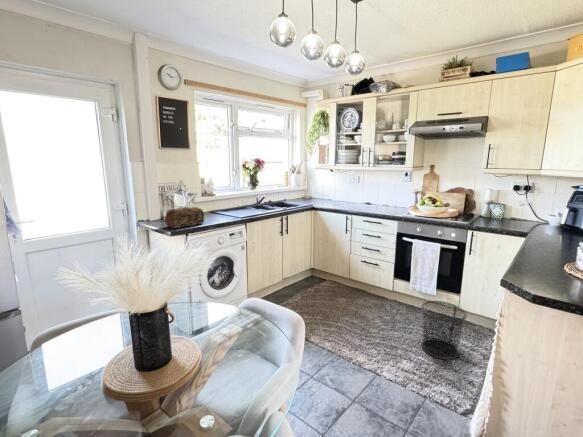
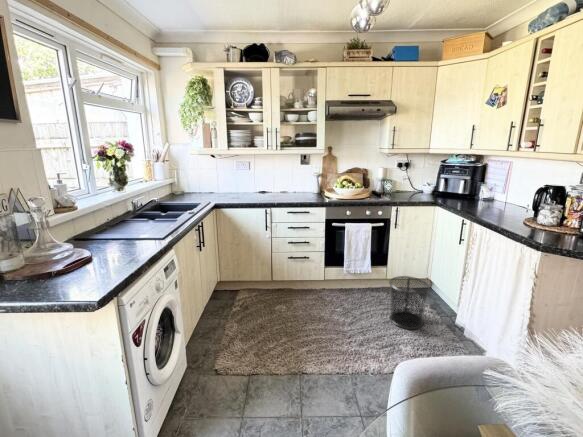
bread loaf: present [165,207,204,228] -> none [55,236,128,288]

